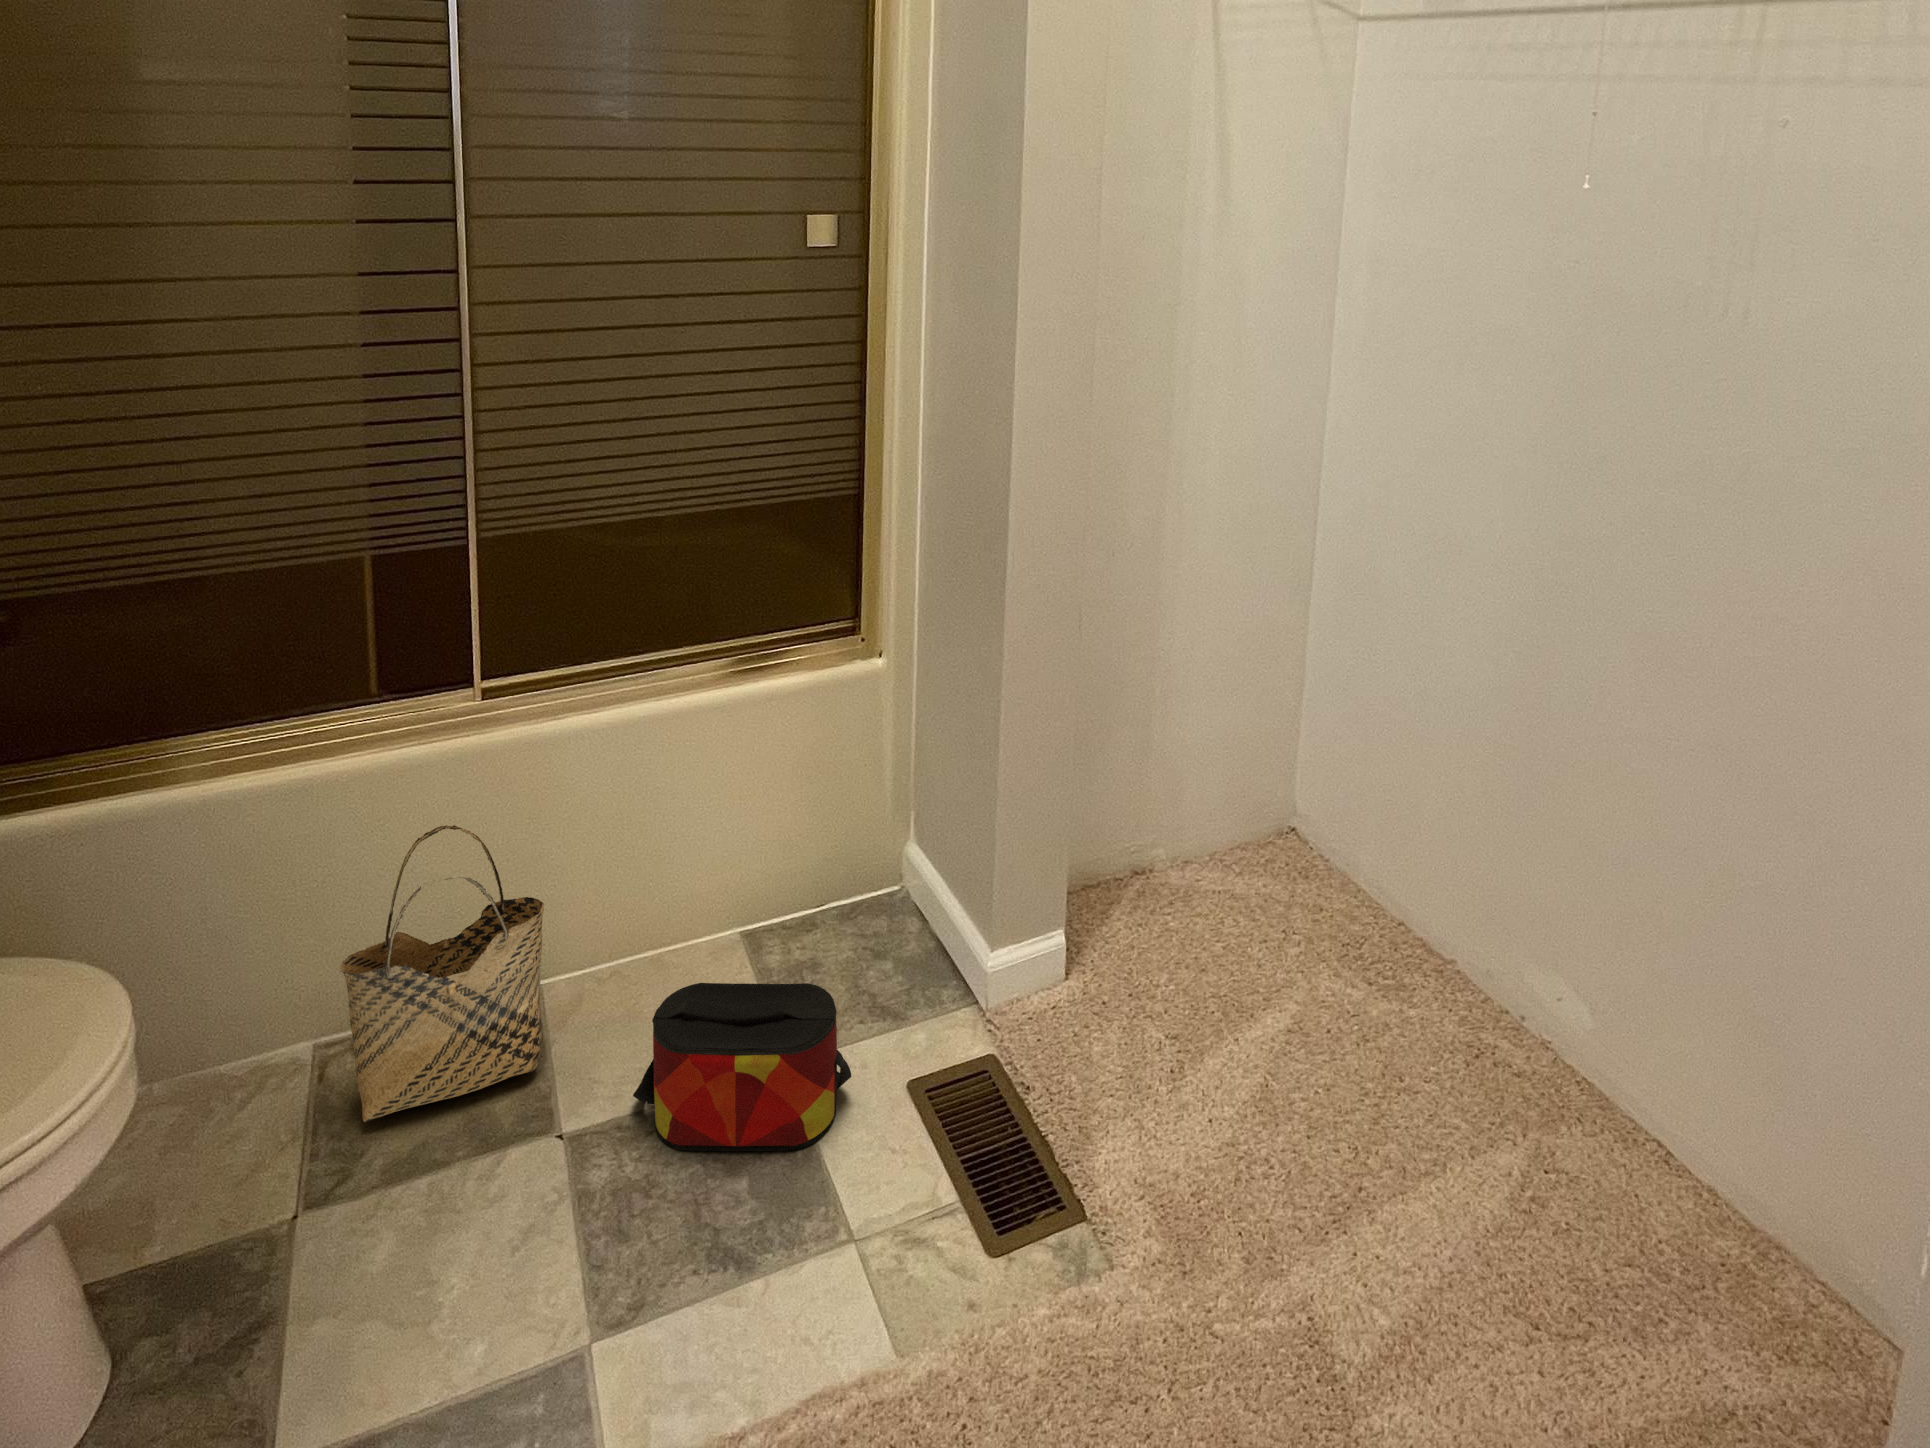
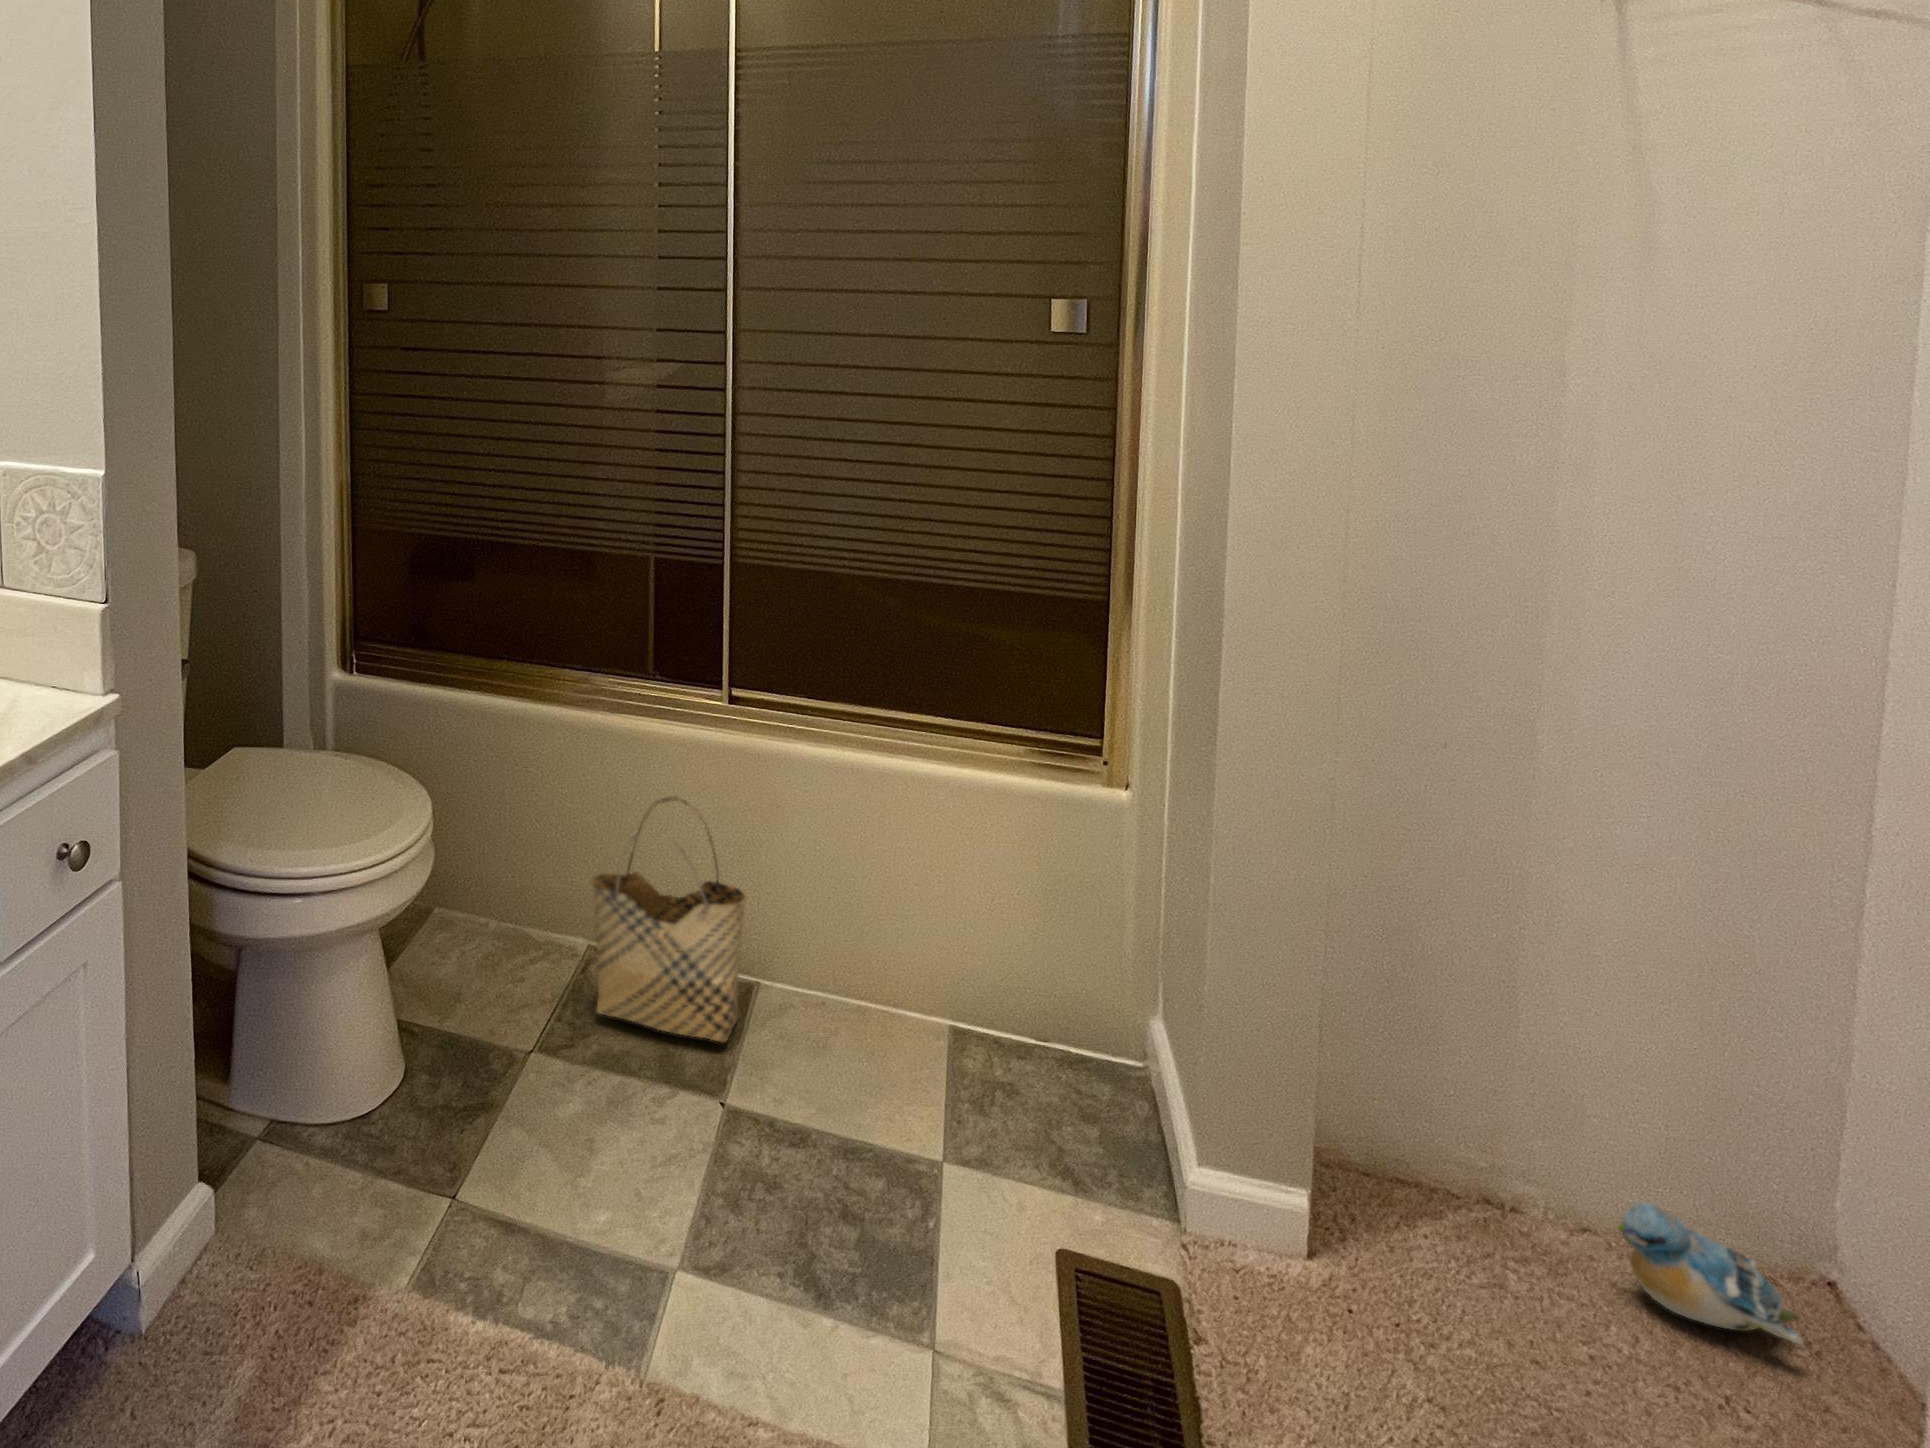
plush toy: none [1206,830,1291,893] -> present [1618,1203,1804,1345]
bag: present [633,983,851,1151] -> none [787,1025,990,1242]

